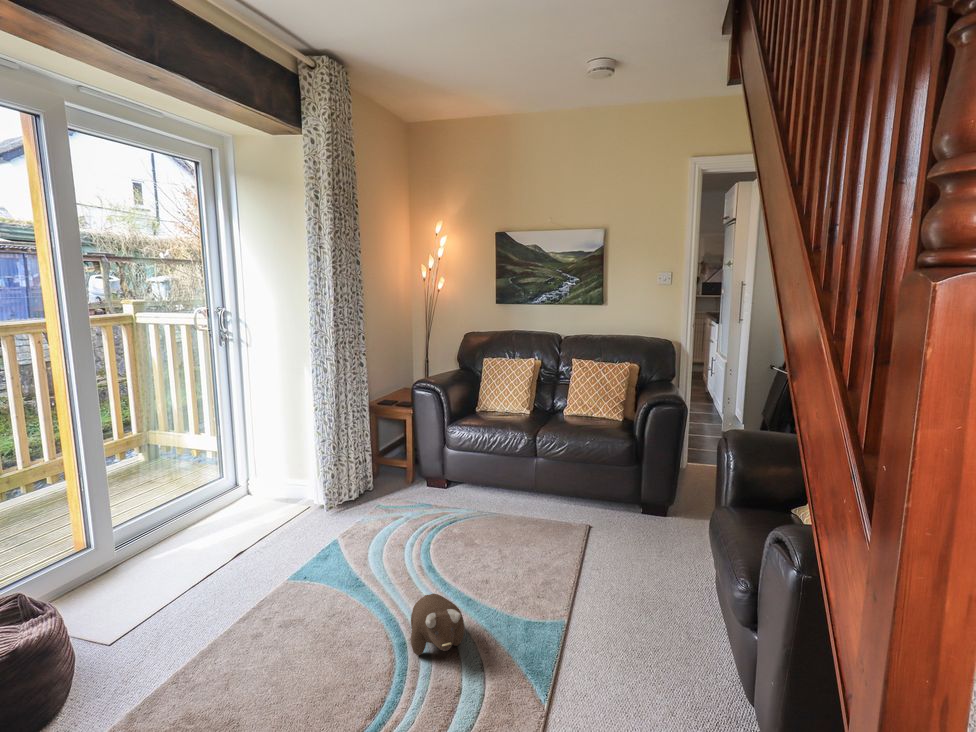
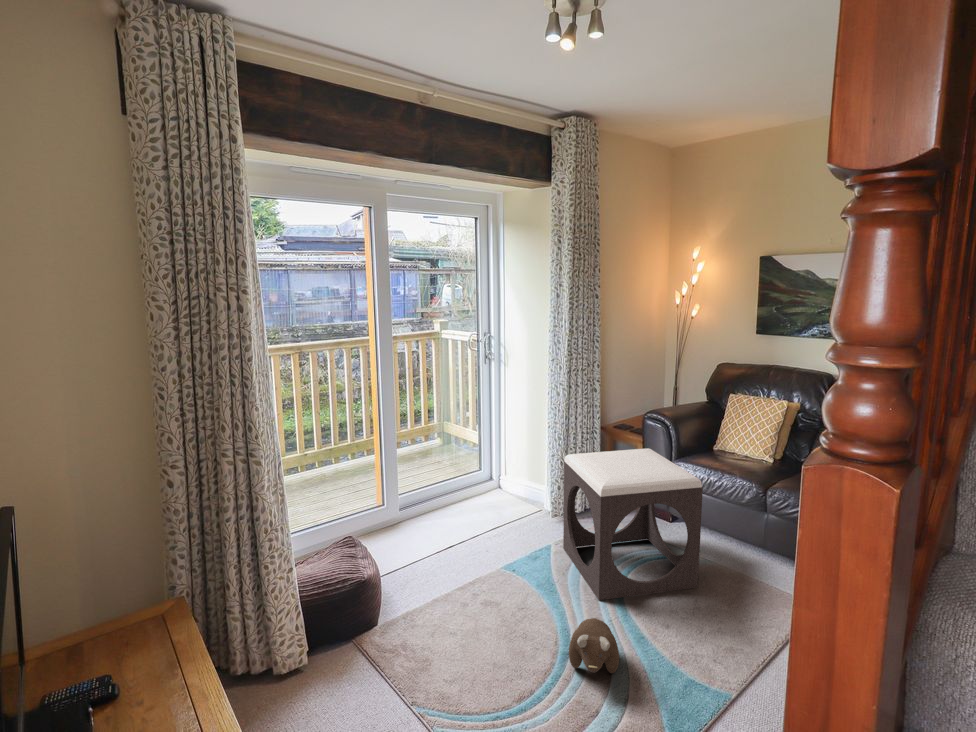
footstool: none [348,415,496,579] -> present [563,448,703,600]

